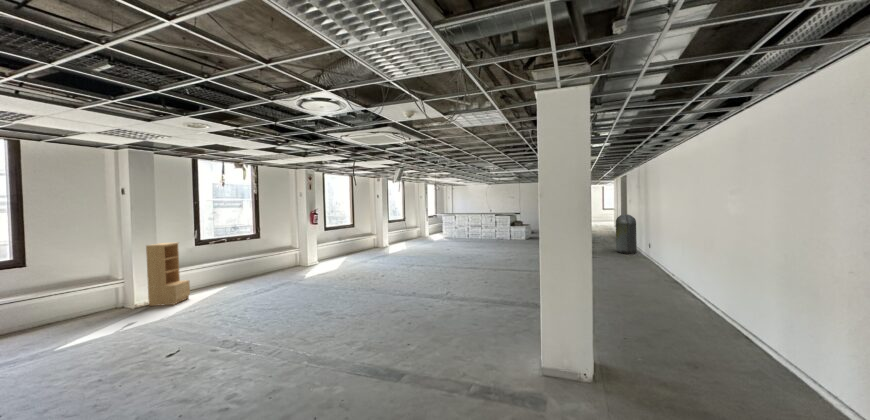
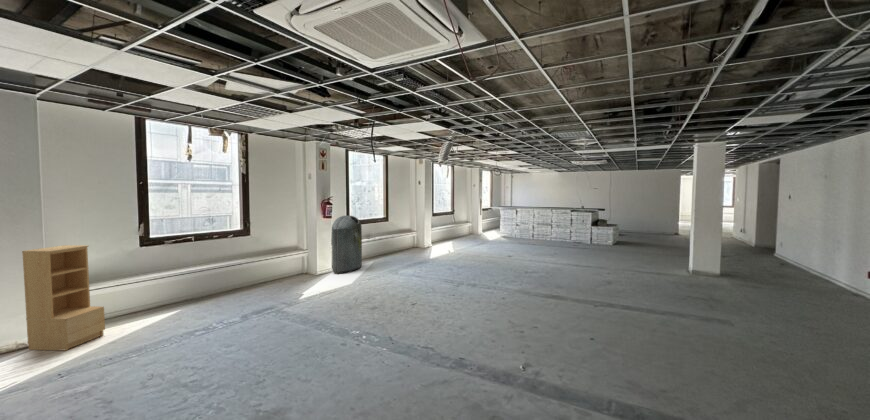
trash can: present [616,214,637,254] -> present [332,216,362,274]

